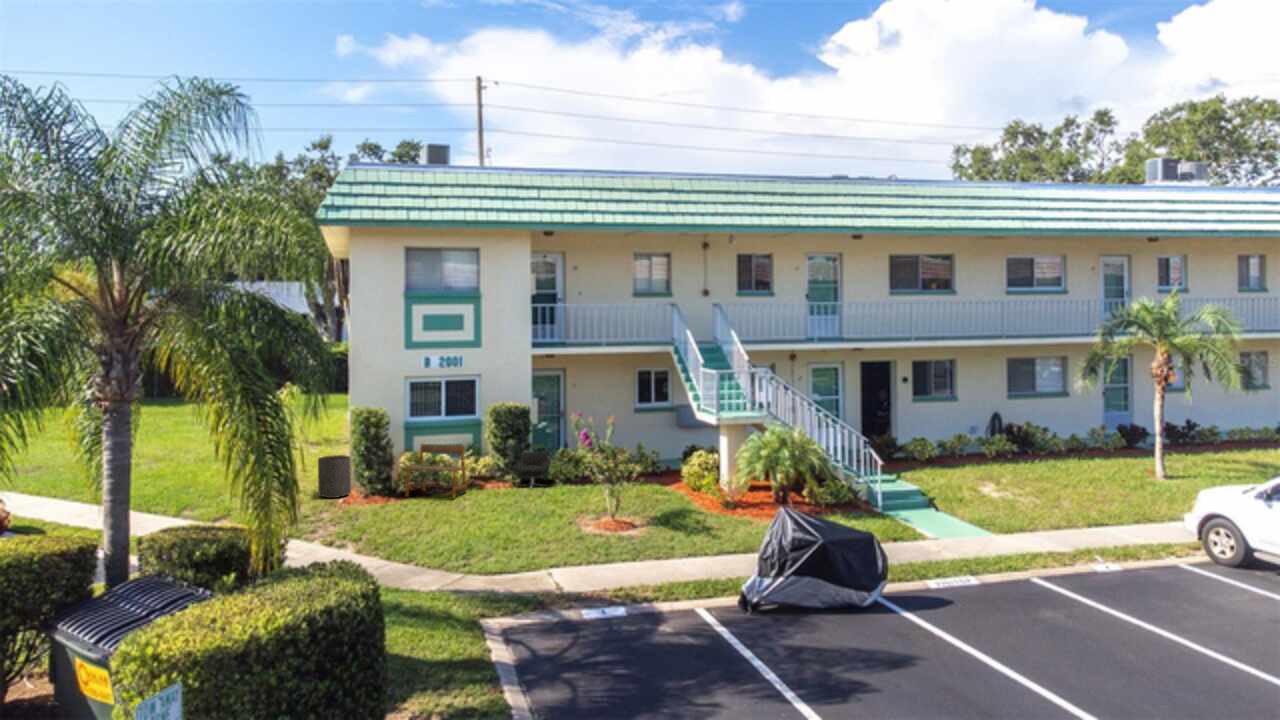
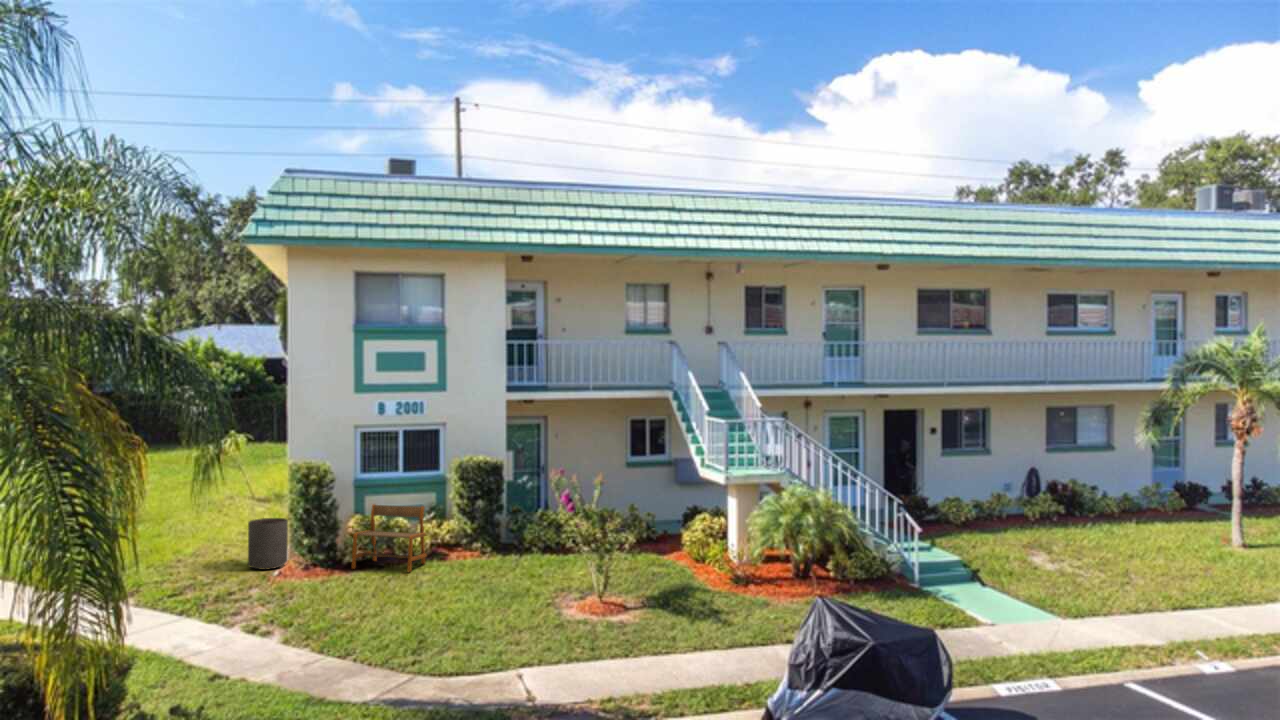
lounge chair: present [513,452,550,486] -> none [482,514,527,559]

